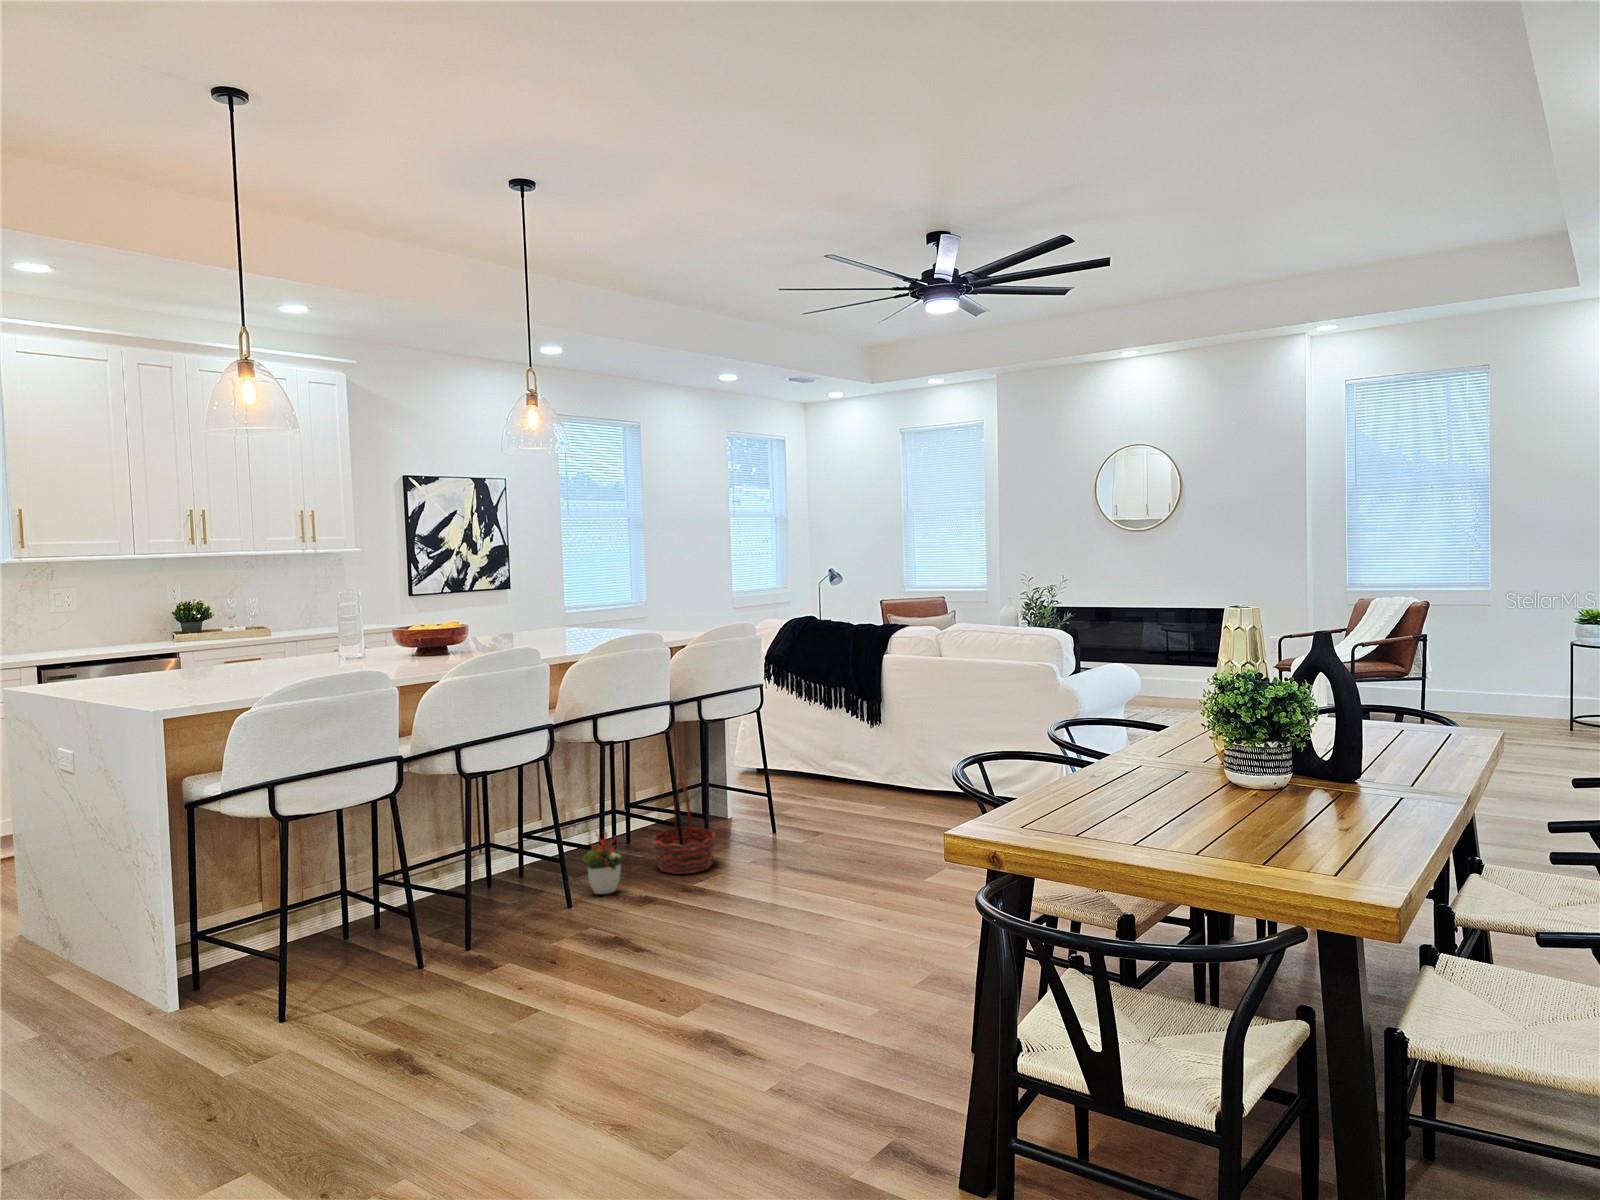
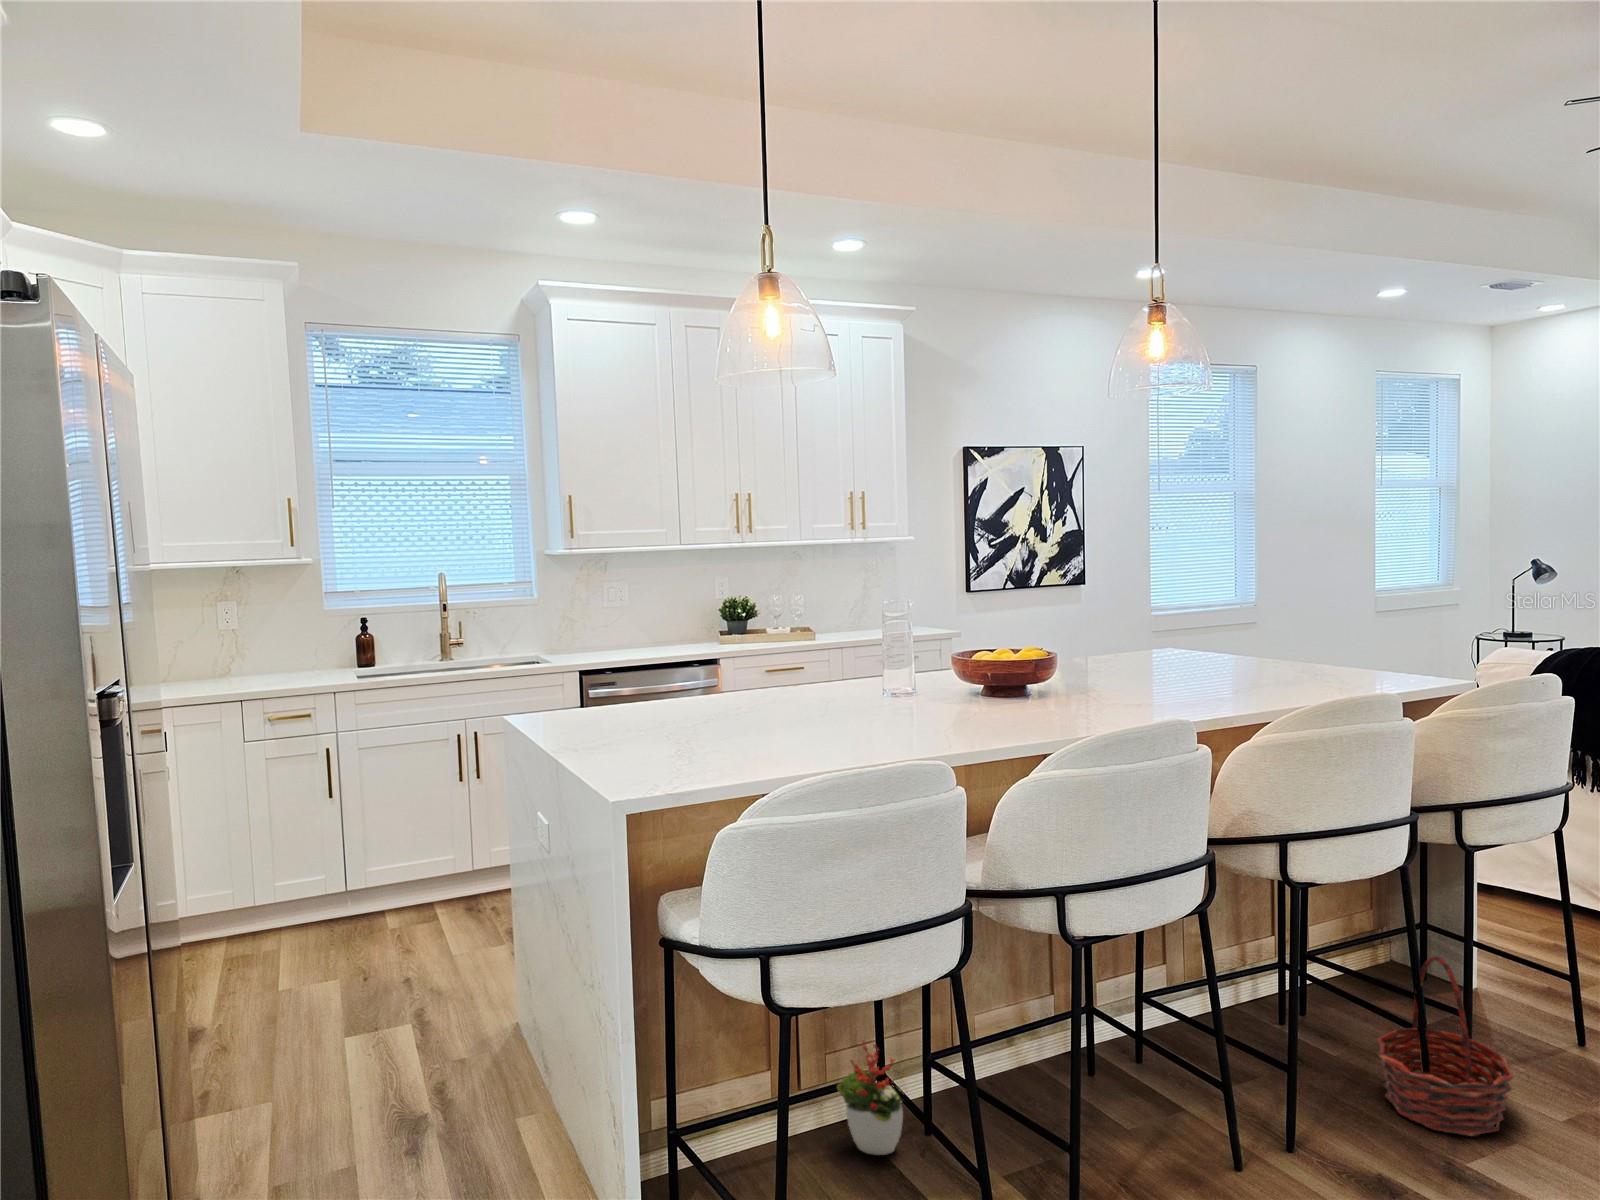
decorative plant: present [582,830,621,894] -> present [837,1040,903,1155]

